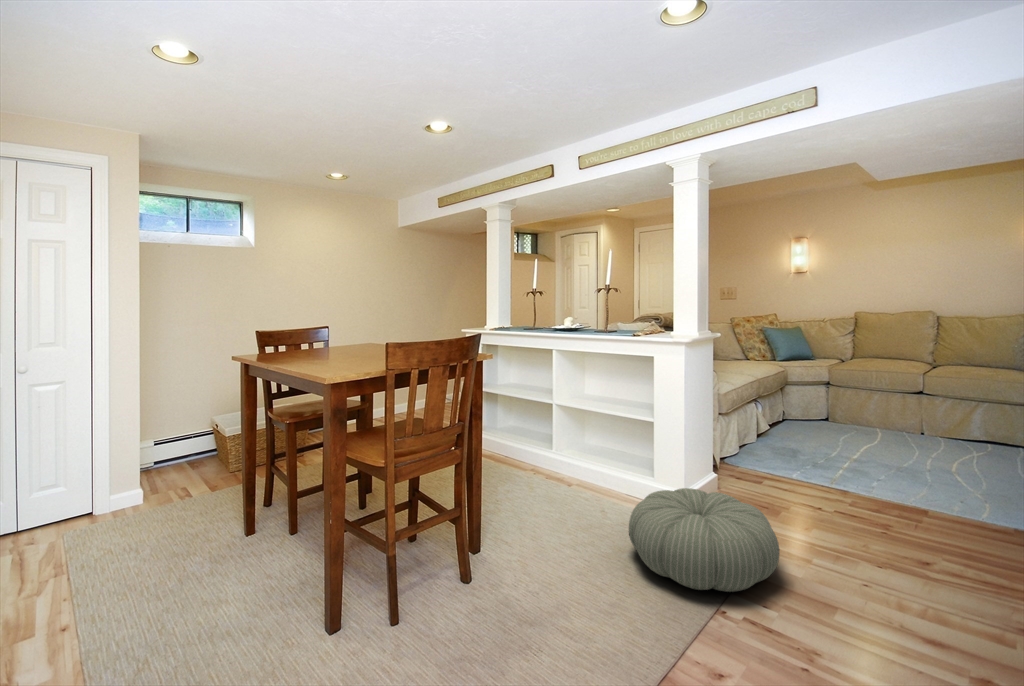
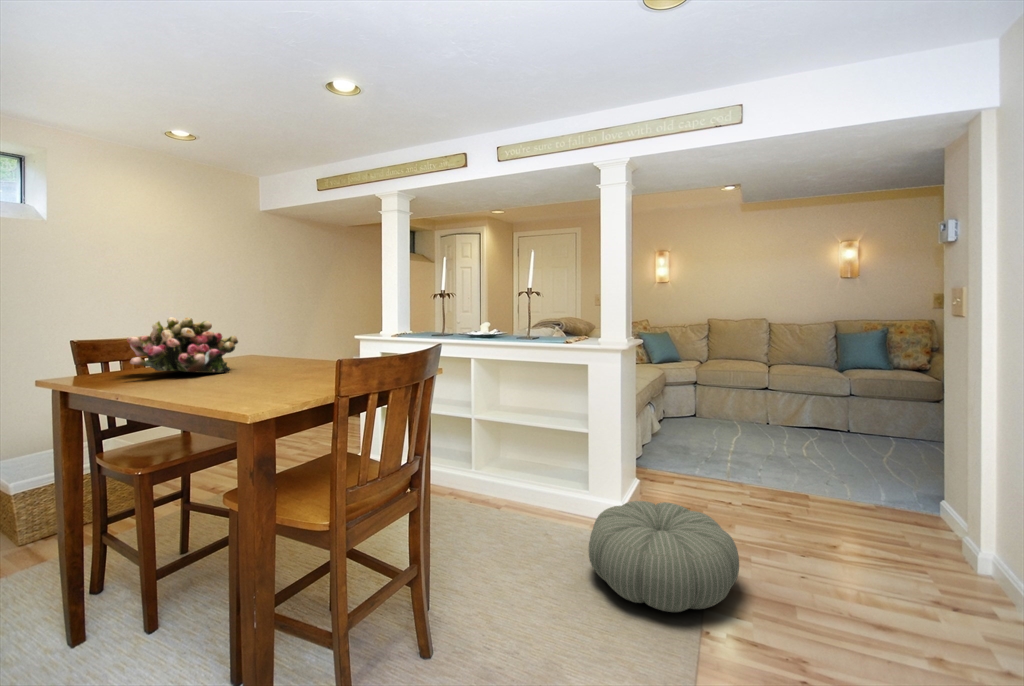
flower arrangement: none [282,314,355,355] -> present [127,317,238,373]

